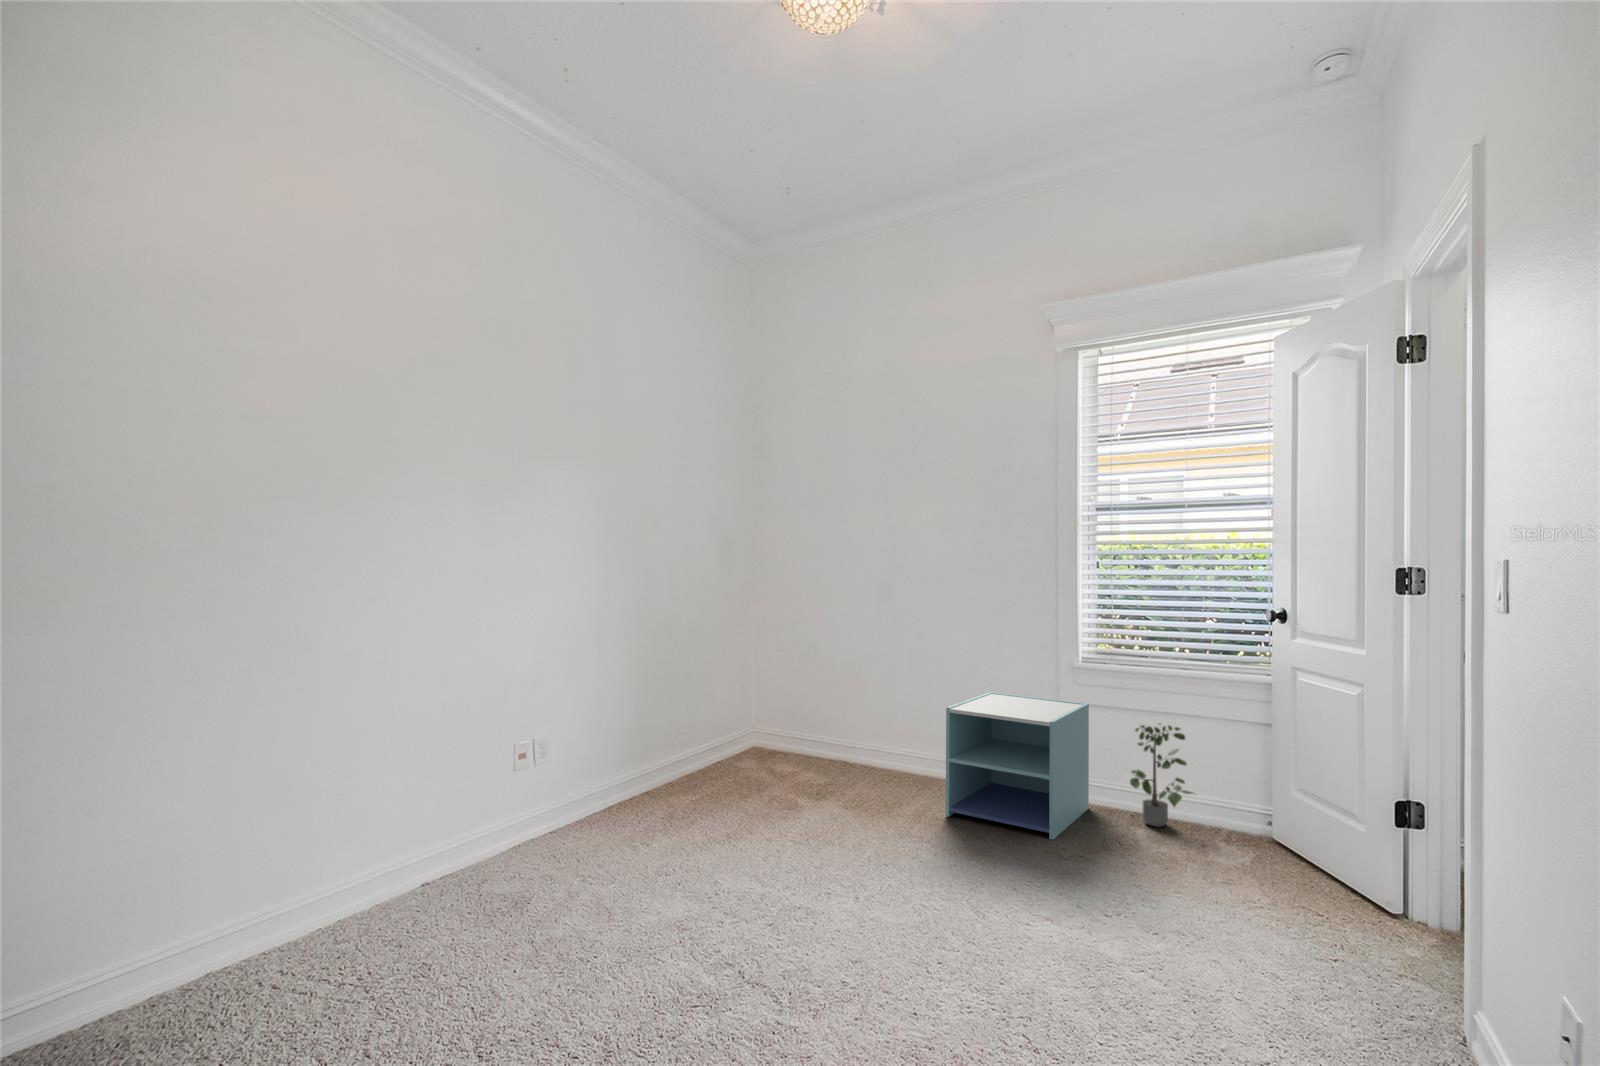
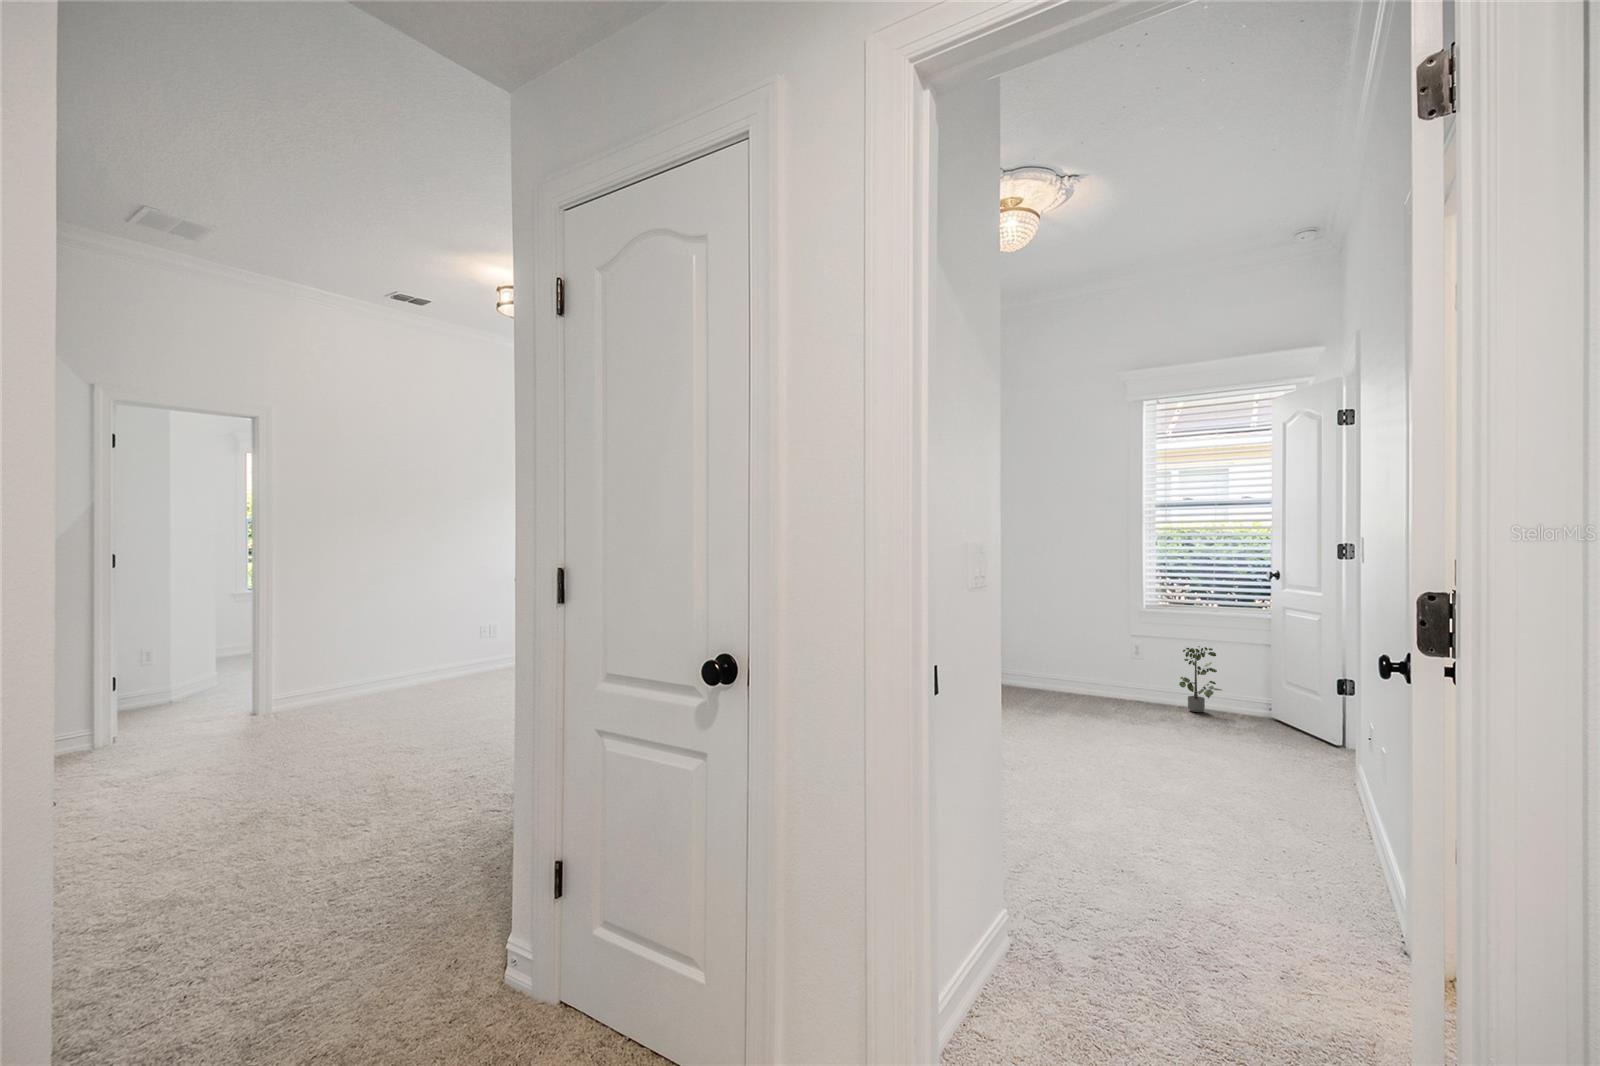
nightstand: present [946,692,1089,840] -> none [1057,630,1151,717]

